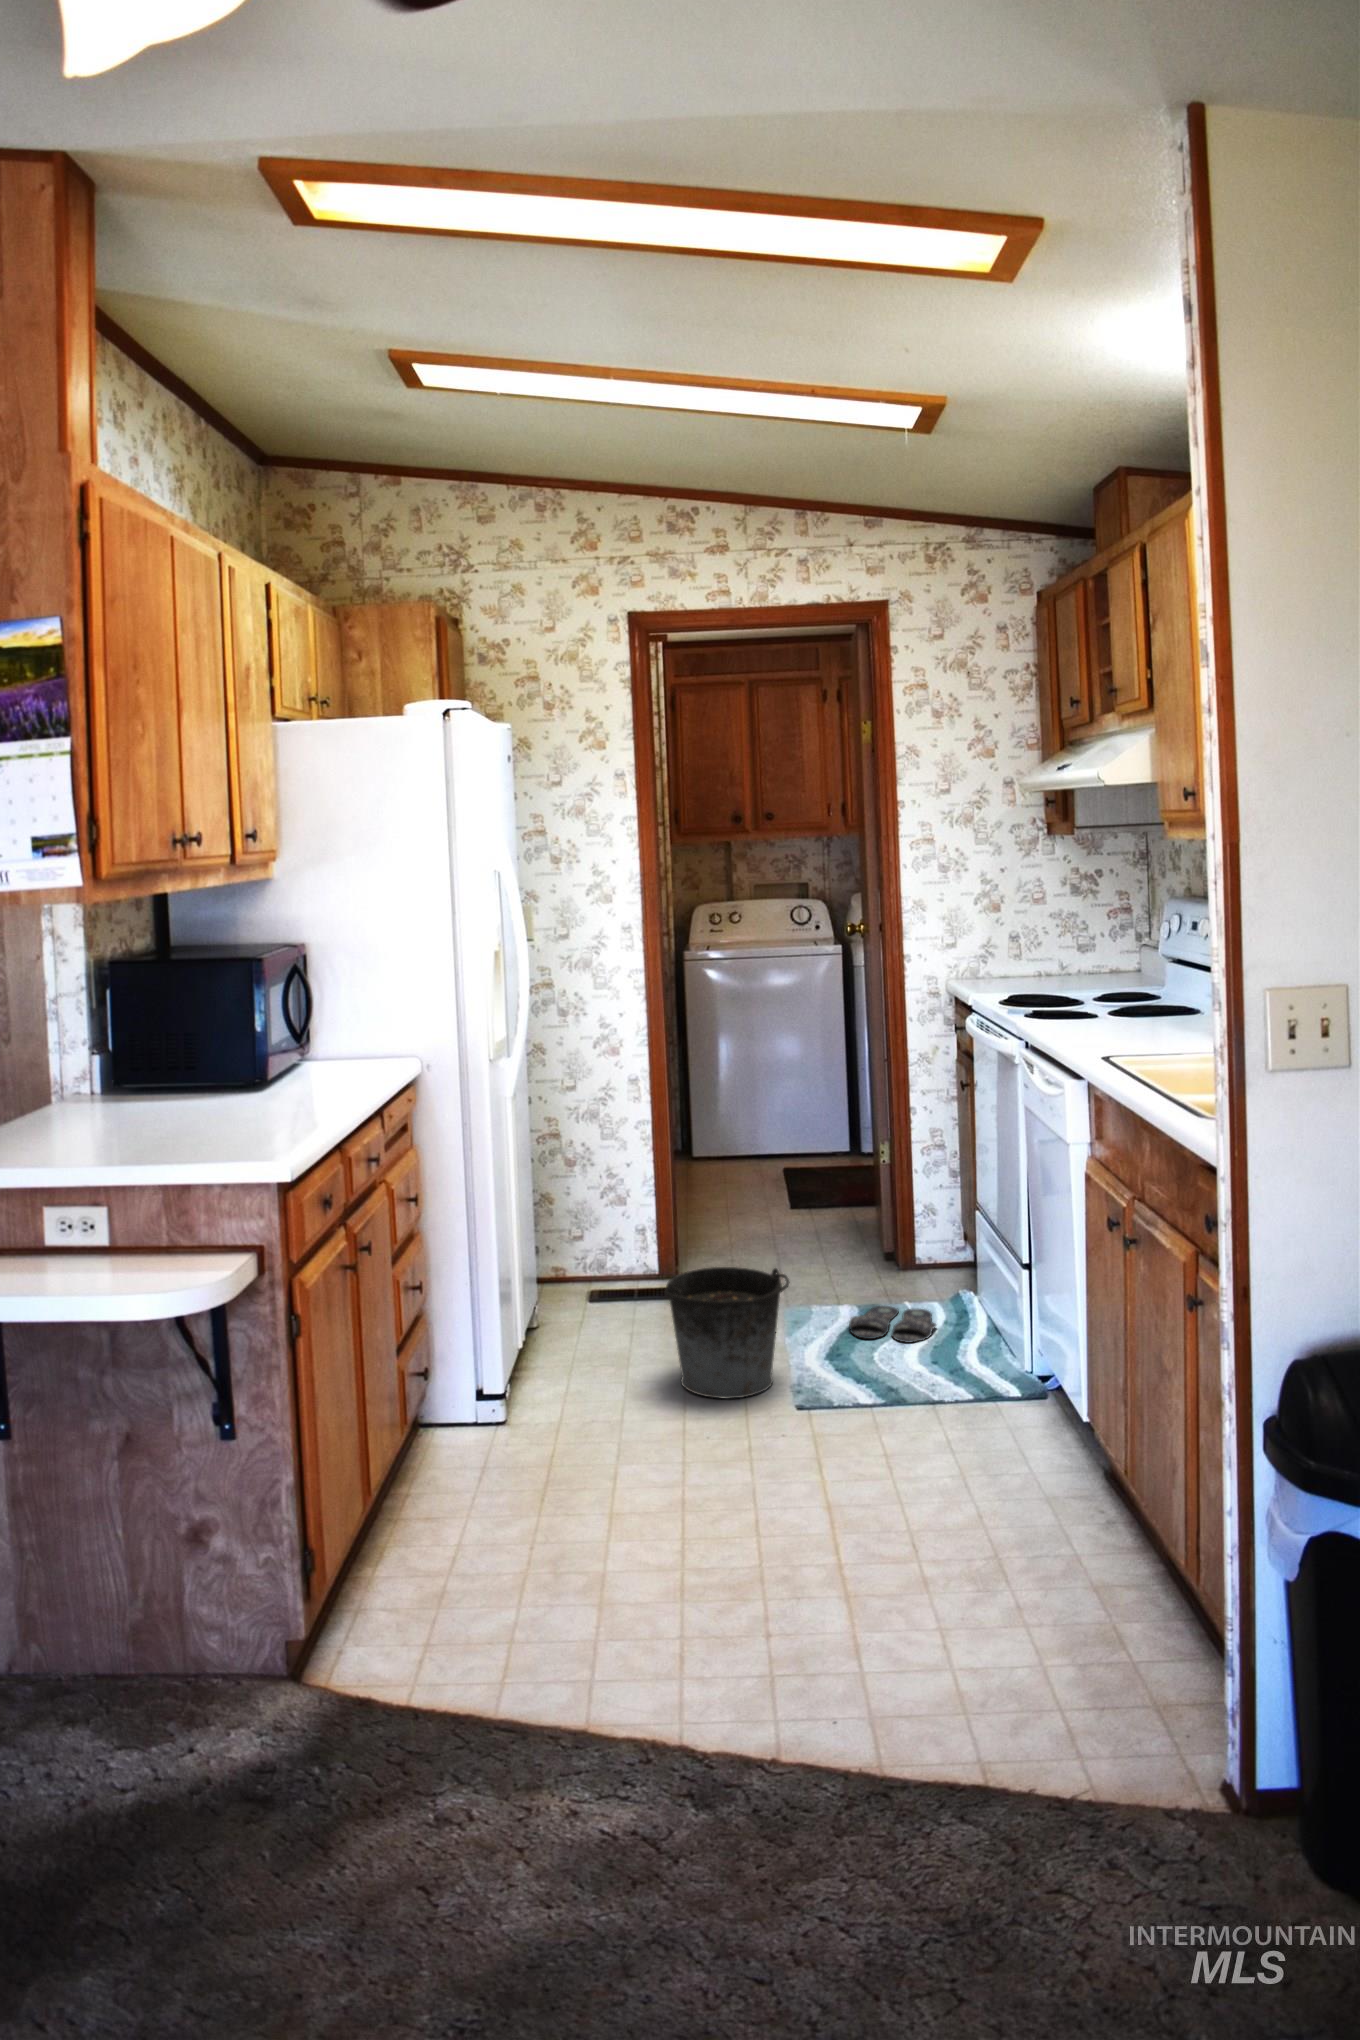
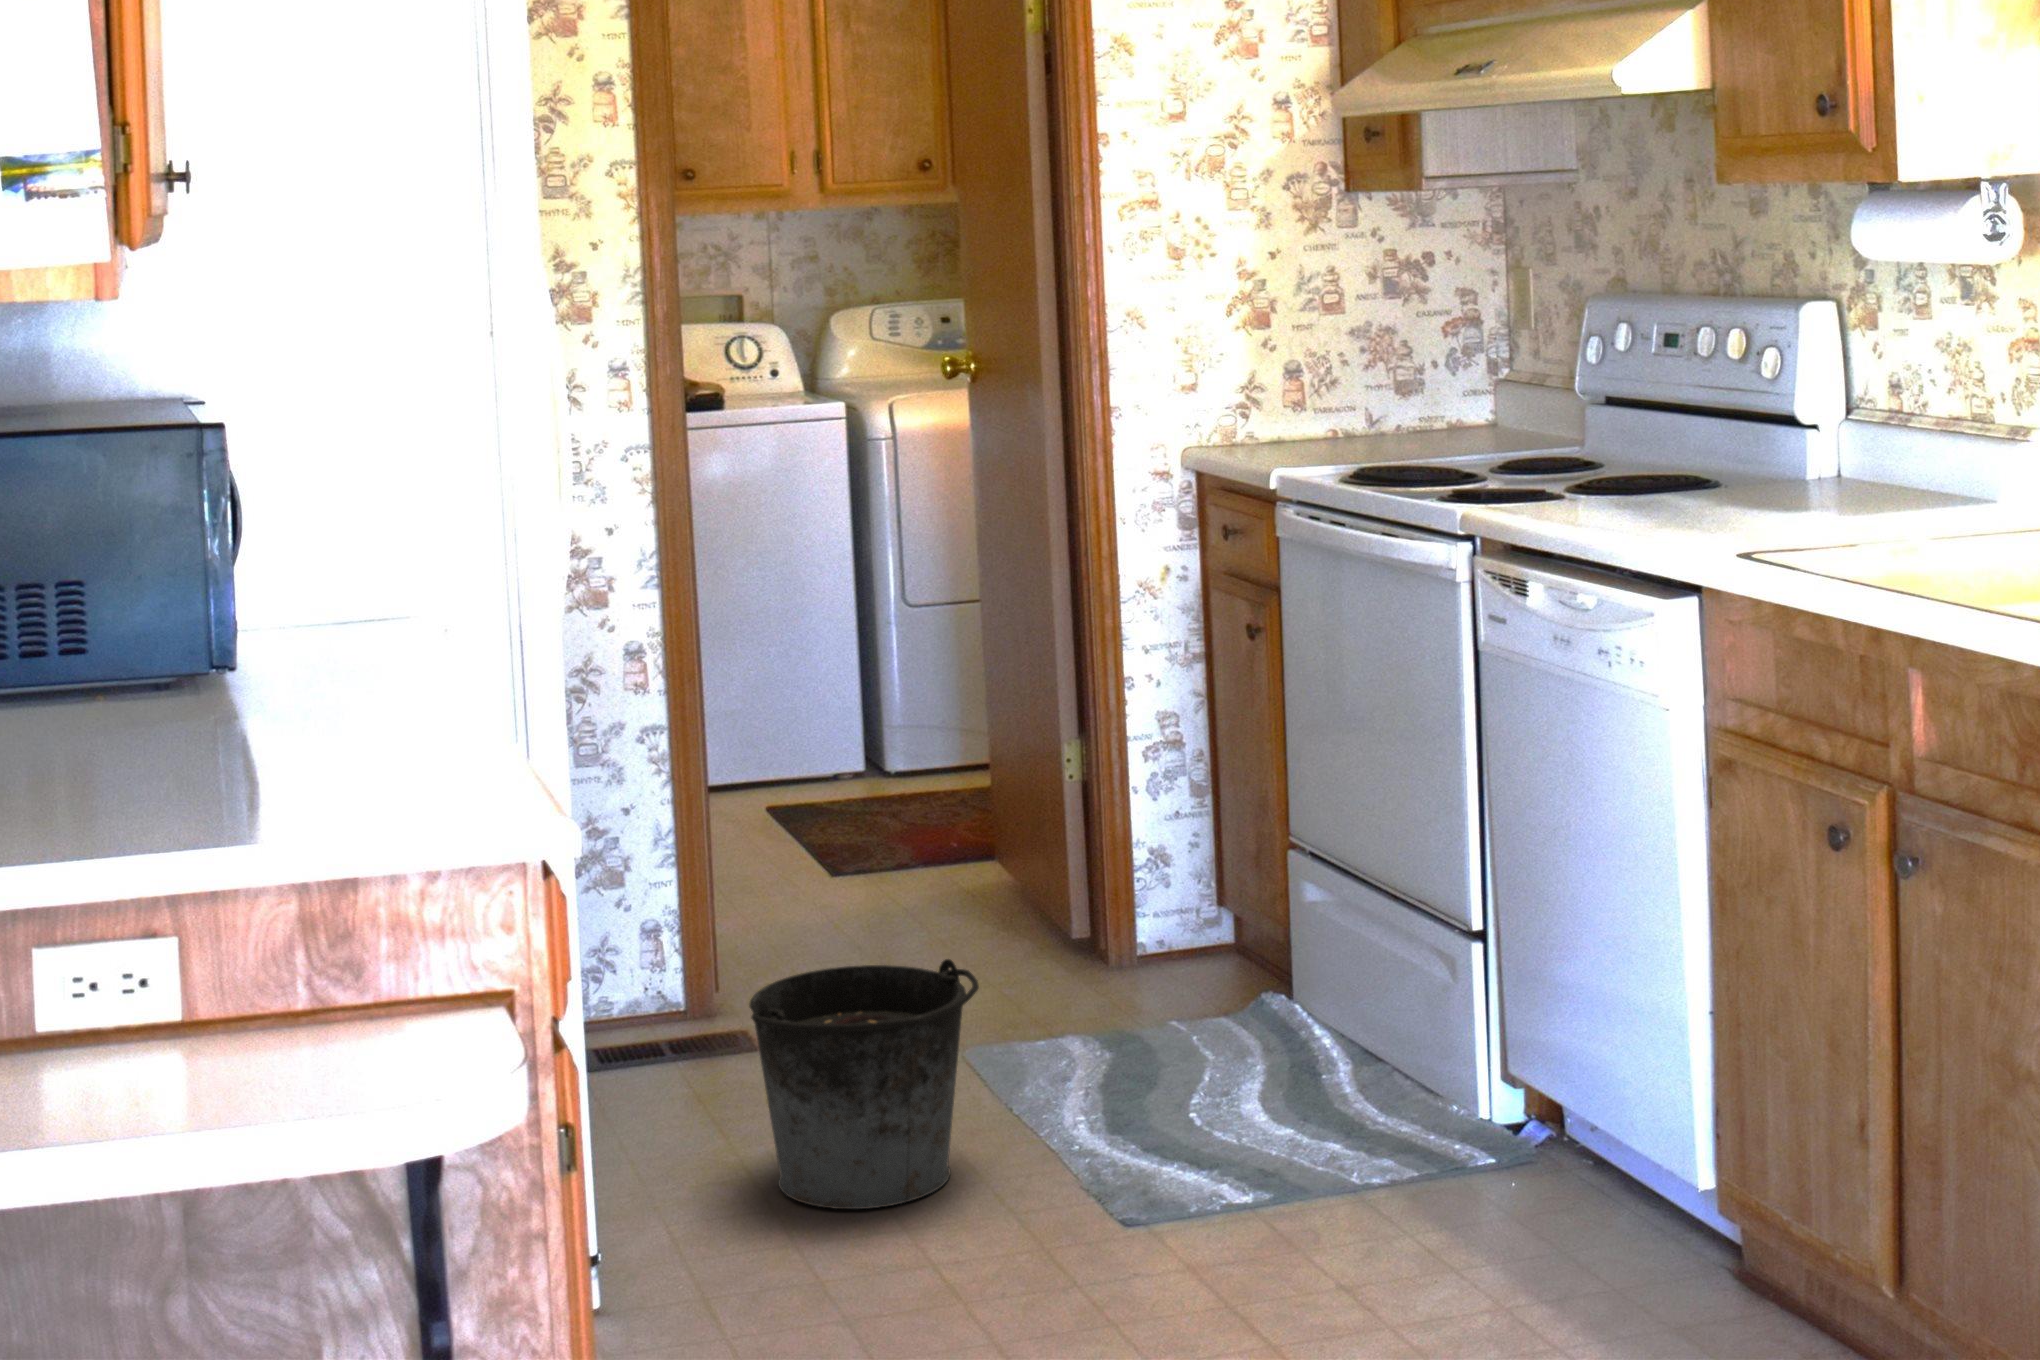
slippers: present [849,1306,936,1343] -> none [1057,1024,1212,1082]

